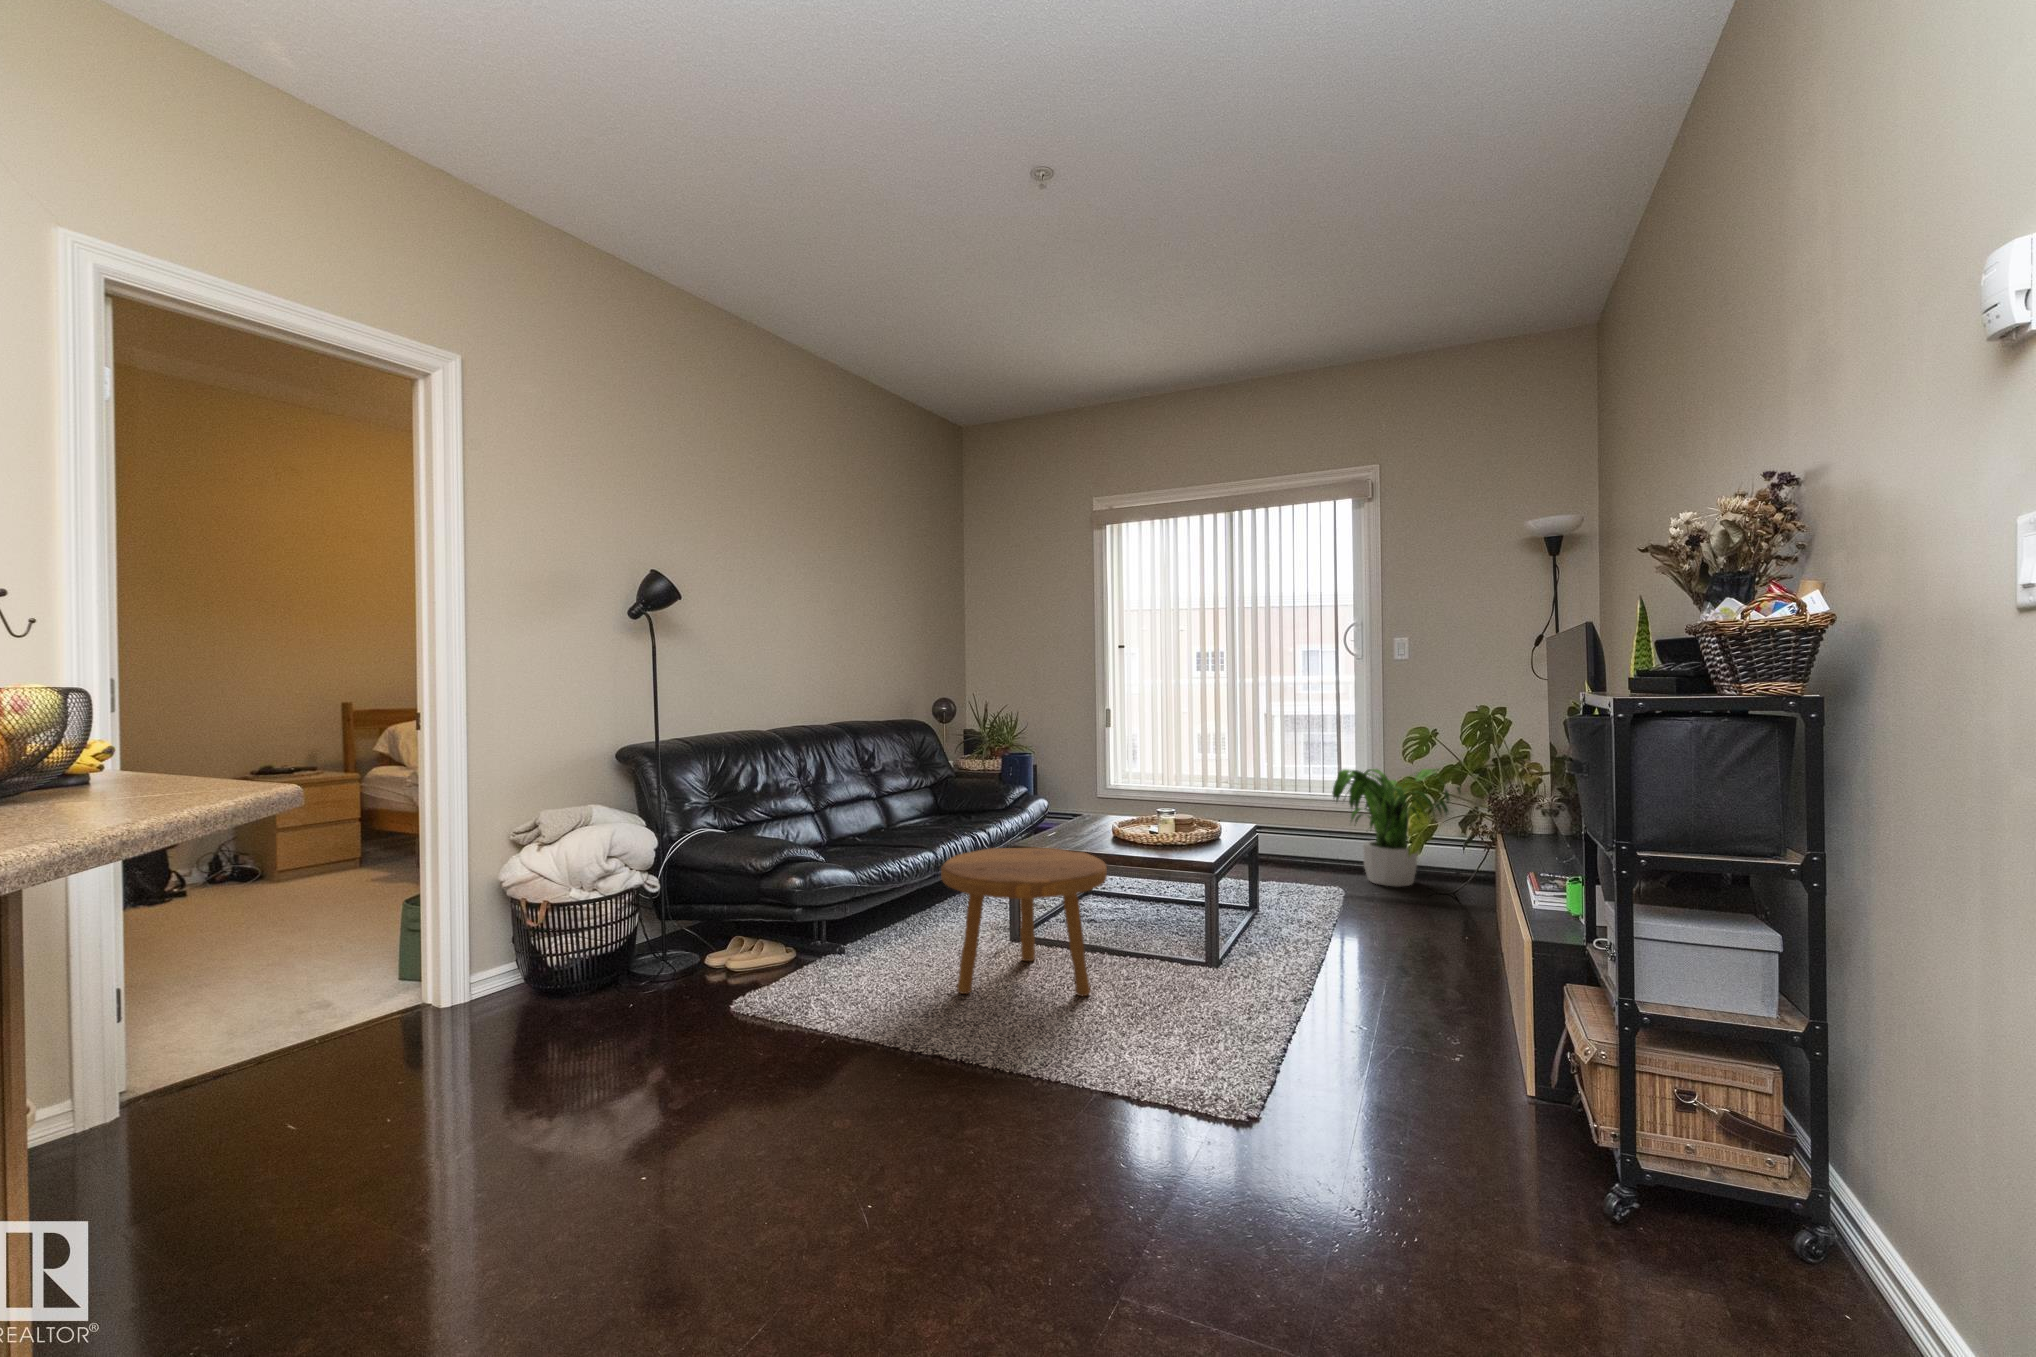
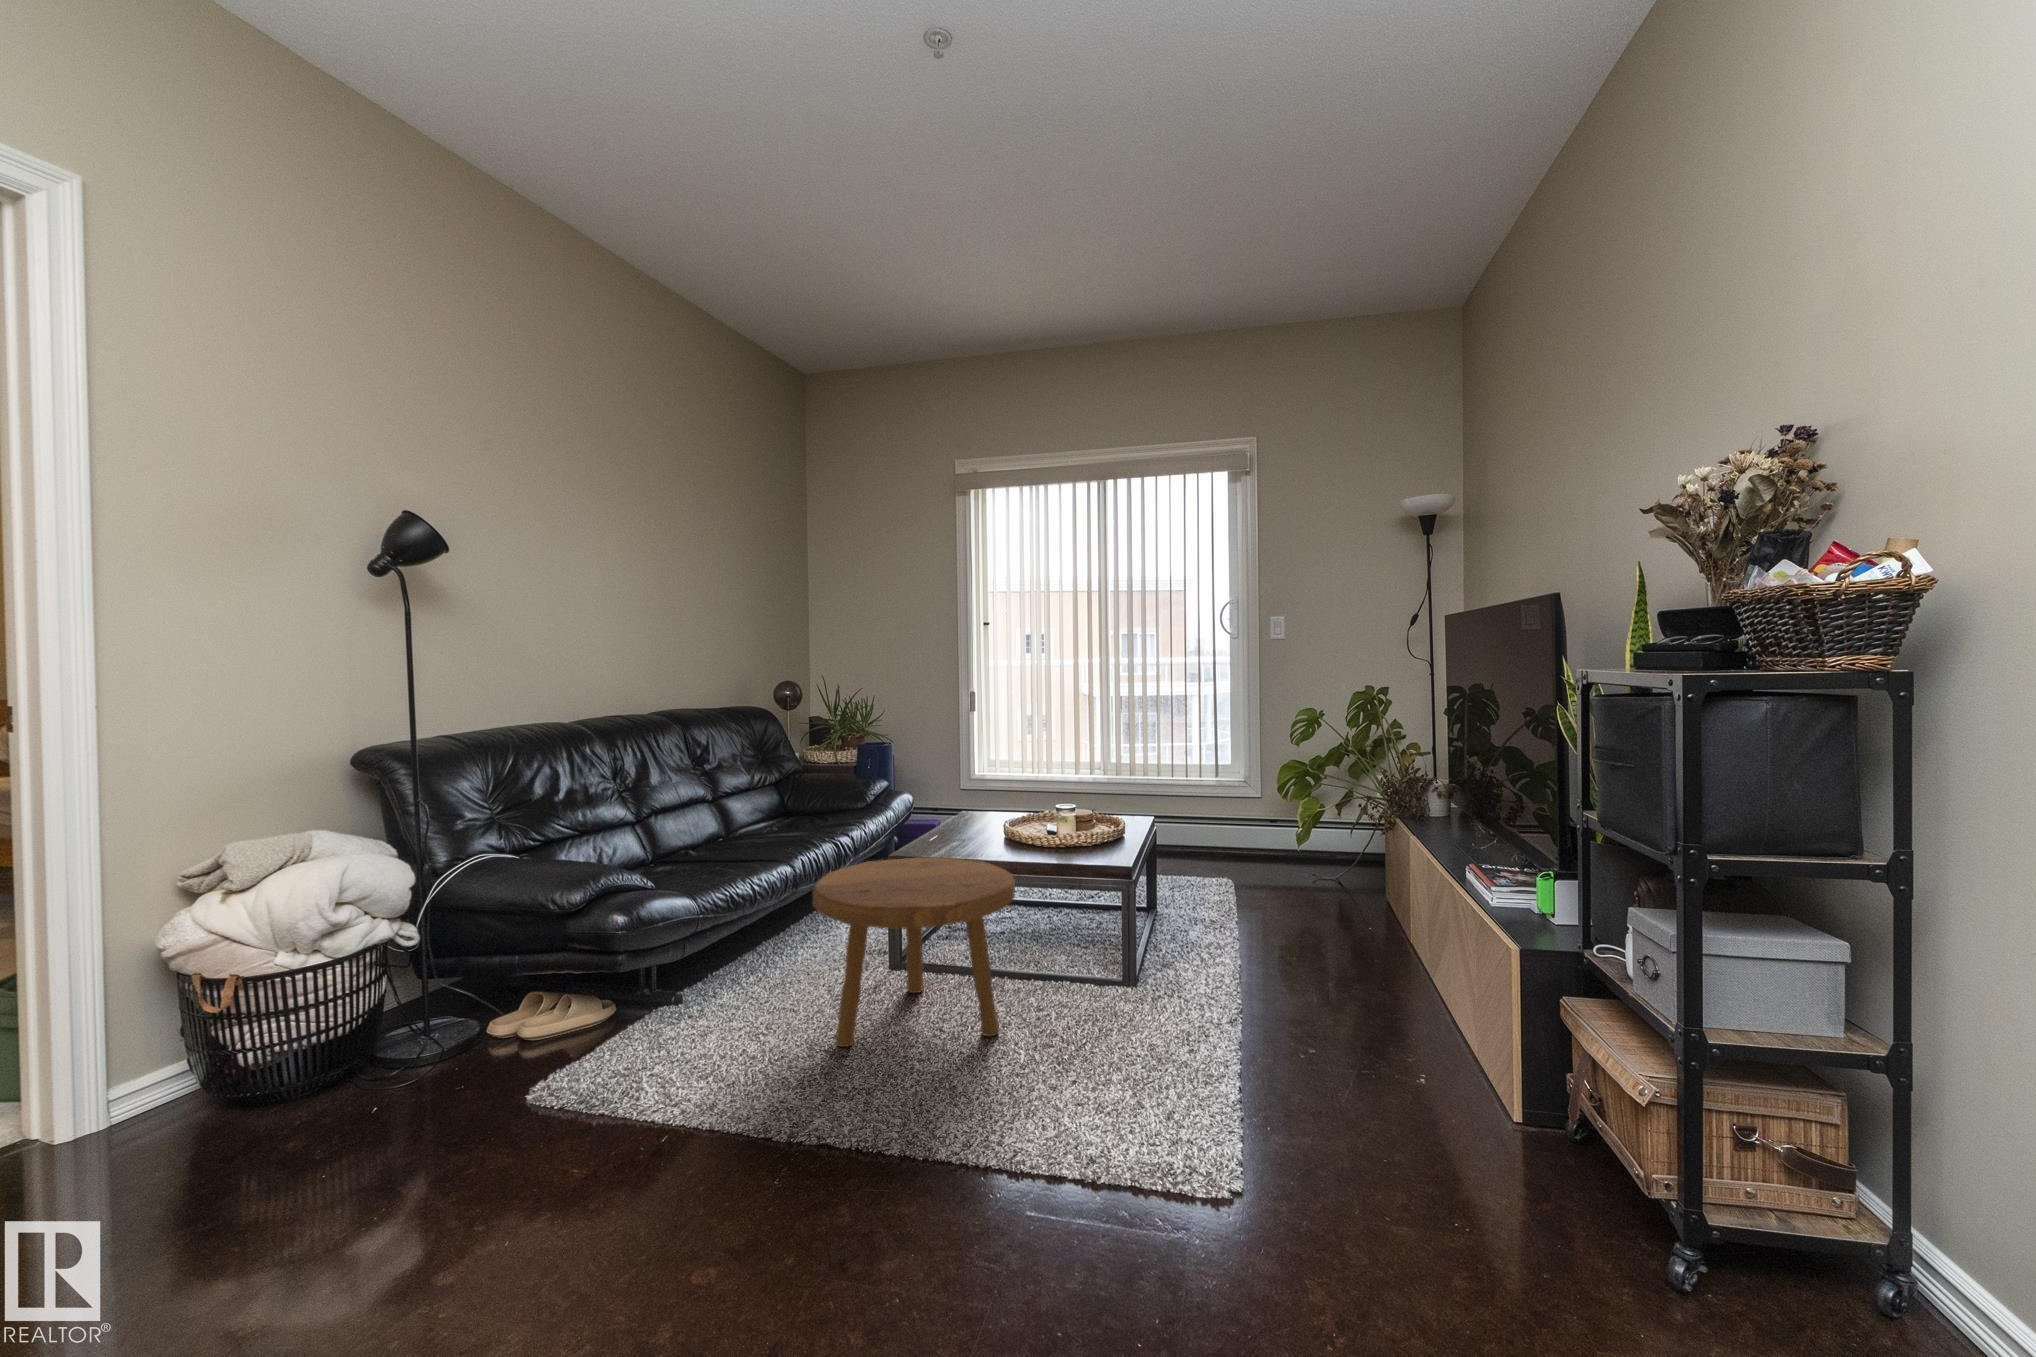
potted plant: present [1332,769,1461,886] -> none [1212,750,1337,872]

